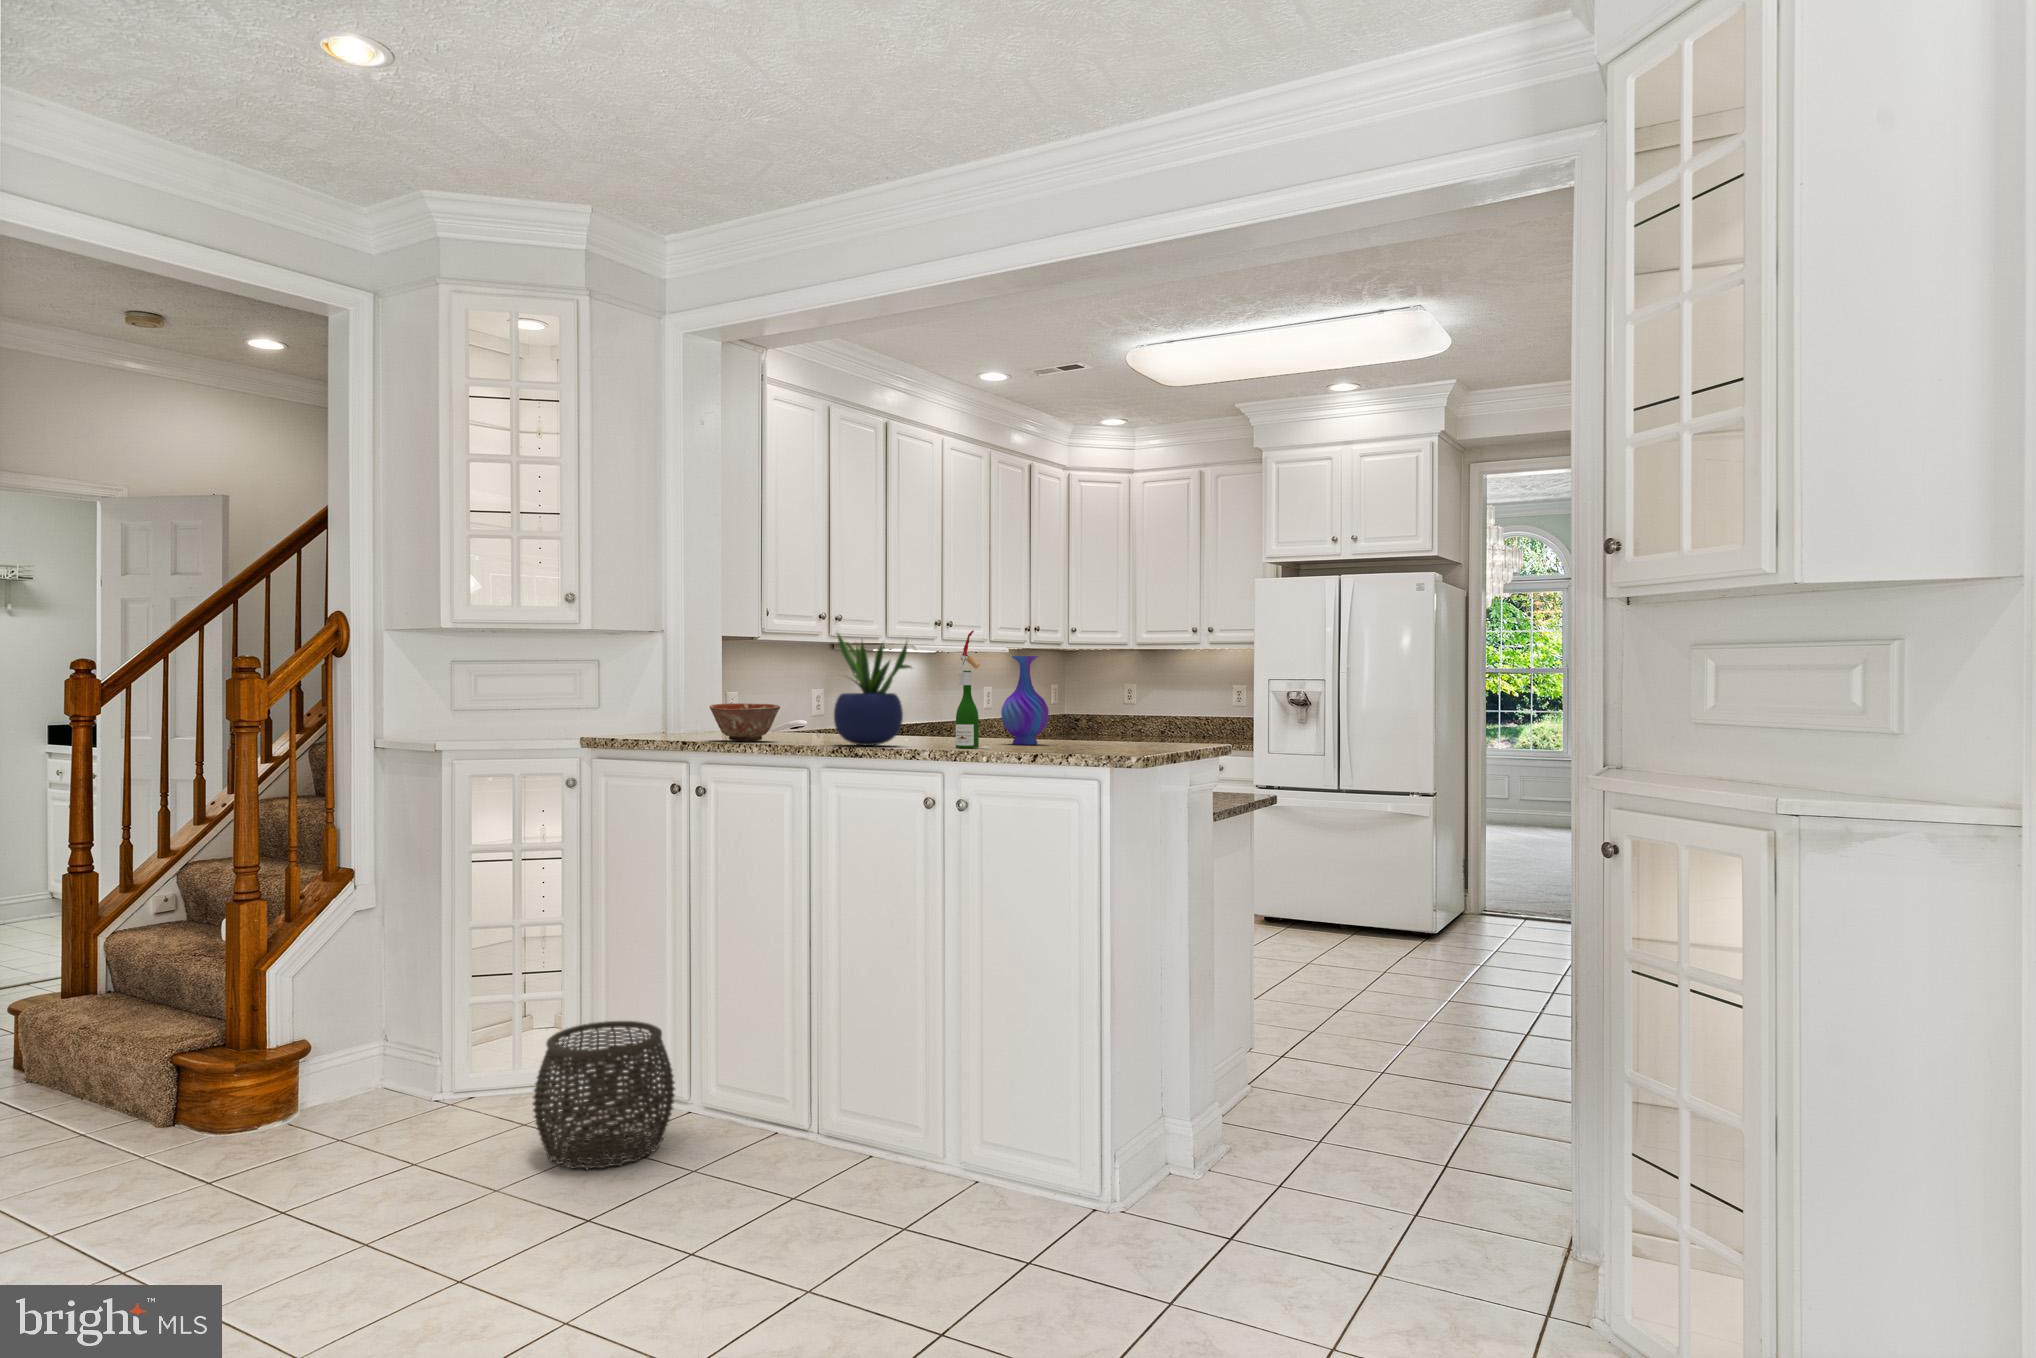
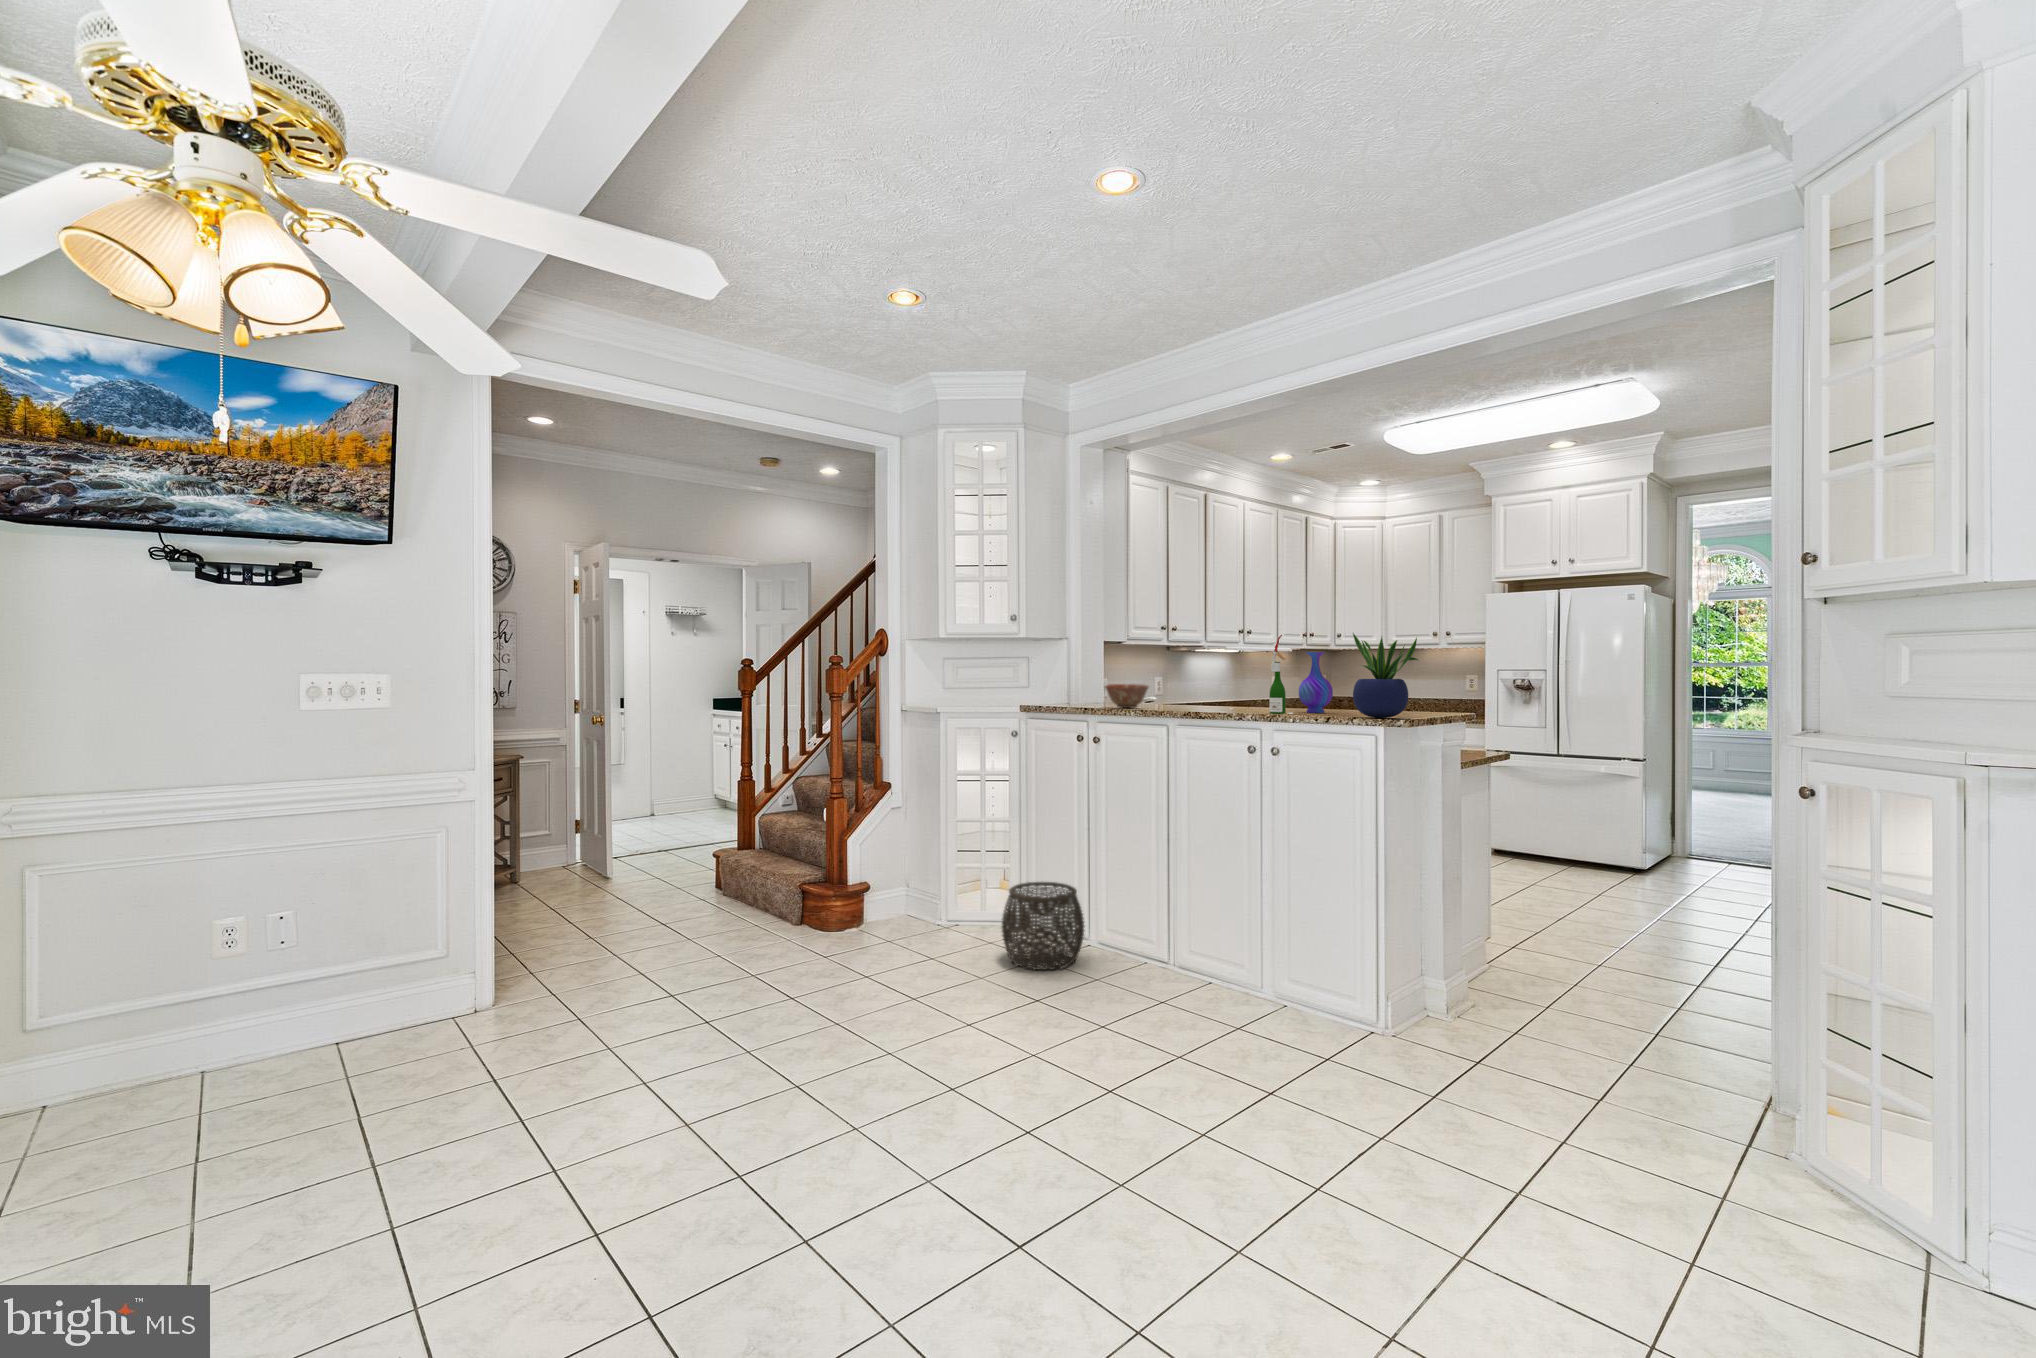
potted plant: present [834,634,911,746] -> present [1353,633,1418,718]

